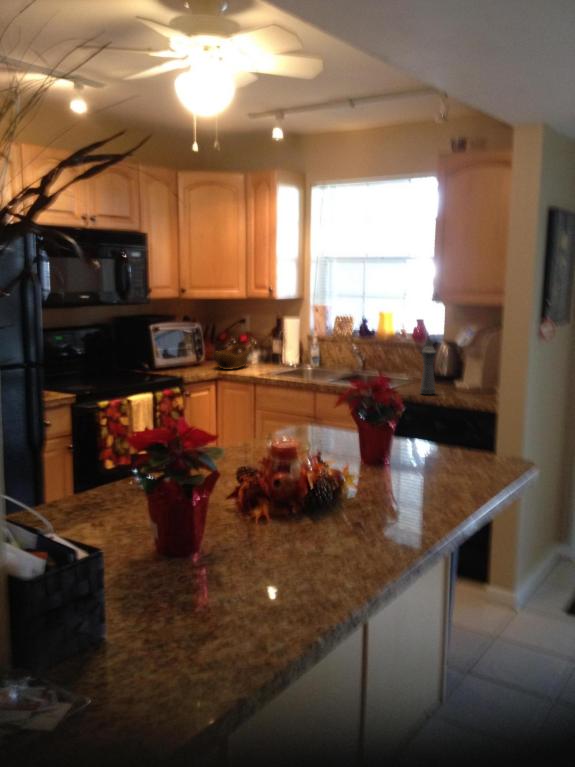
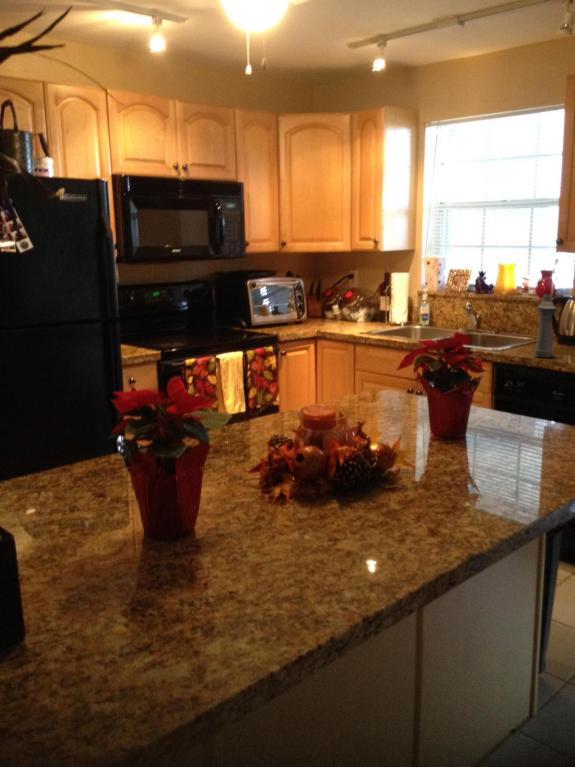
wooden bowl: present [215,345,249,370] -> none [316,302,354,328]

